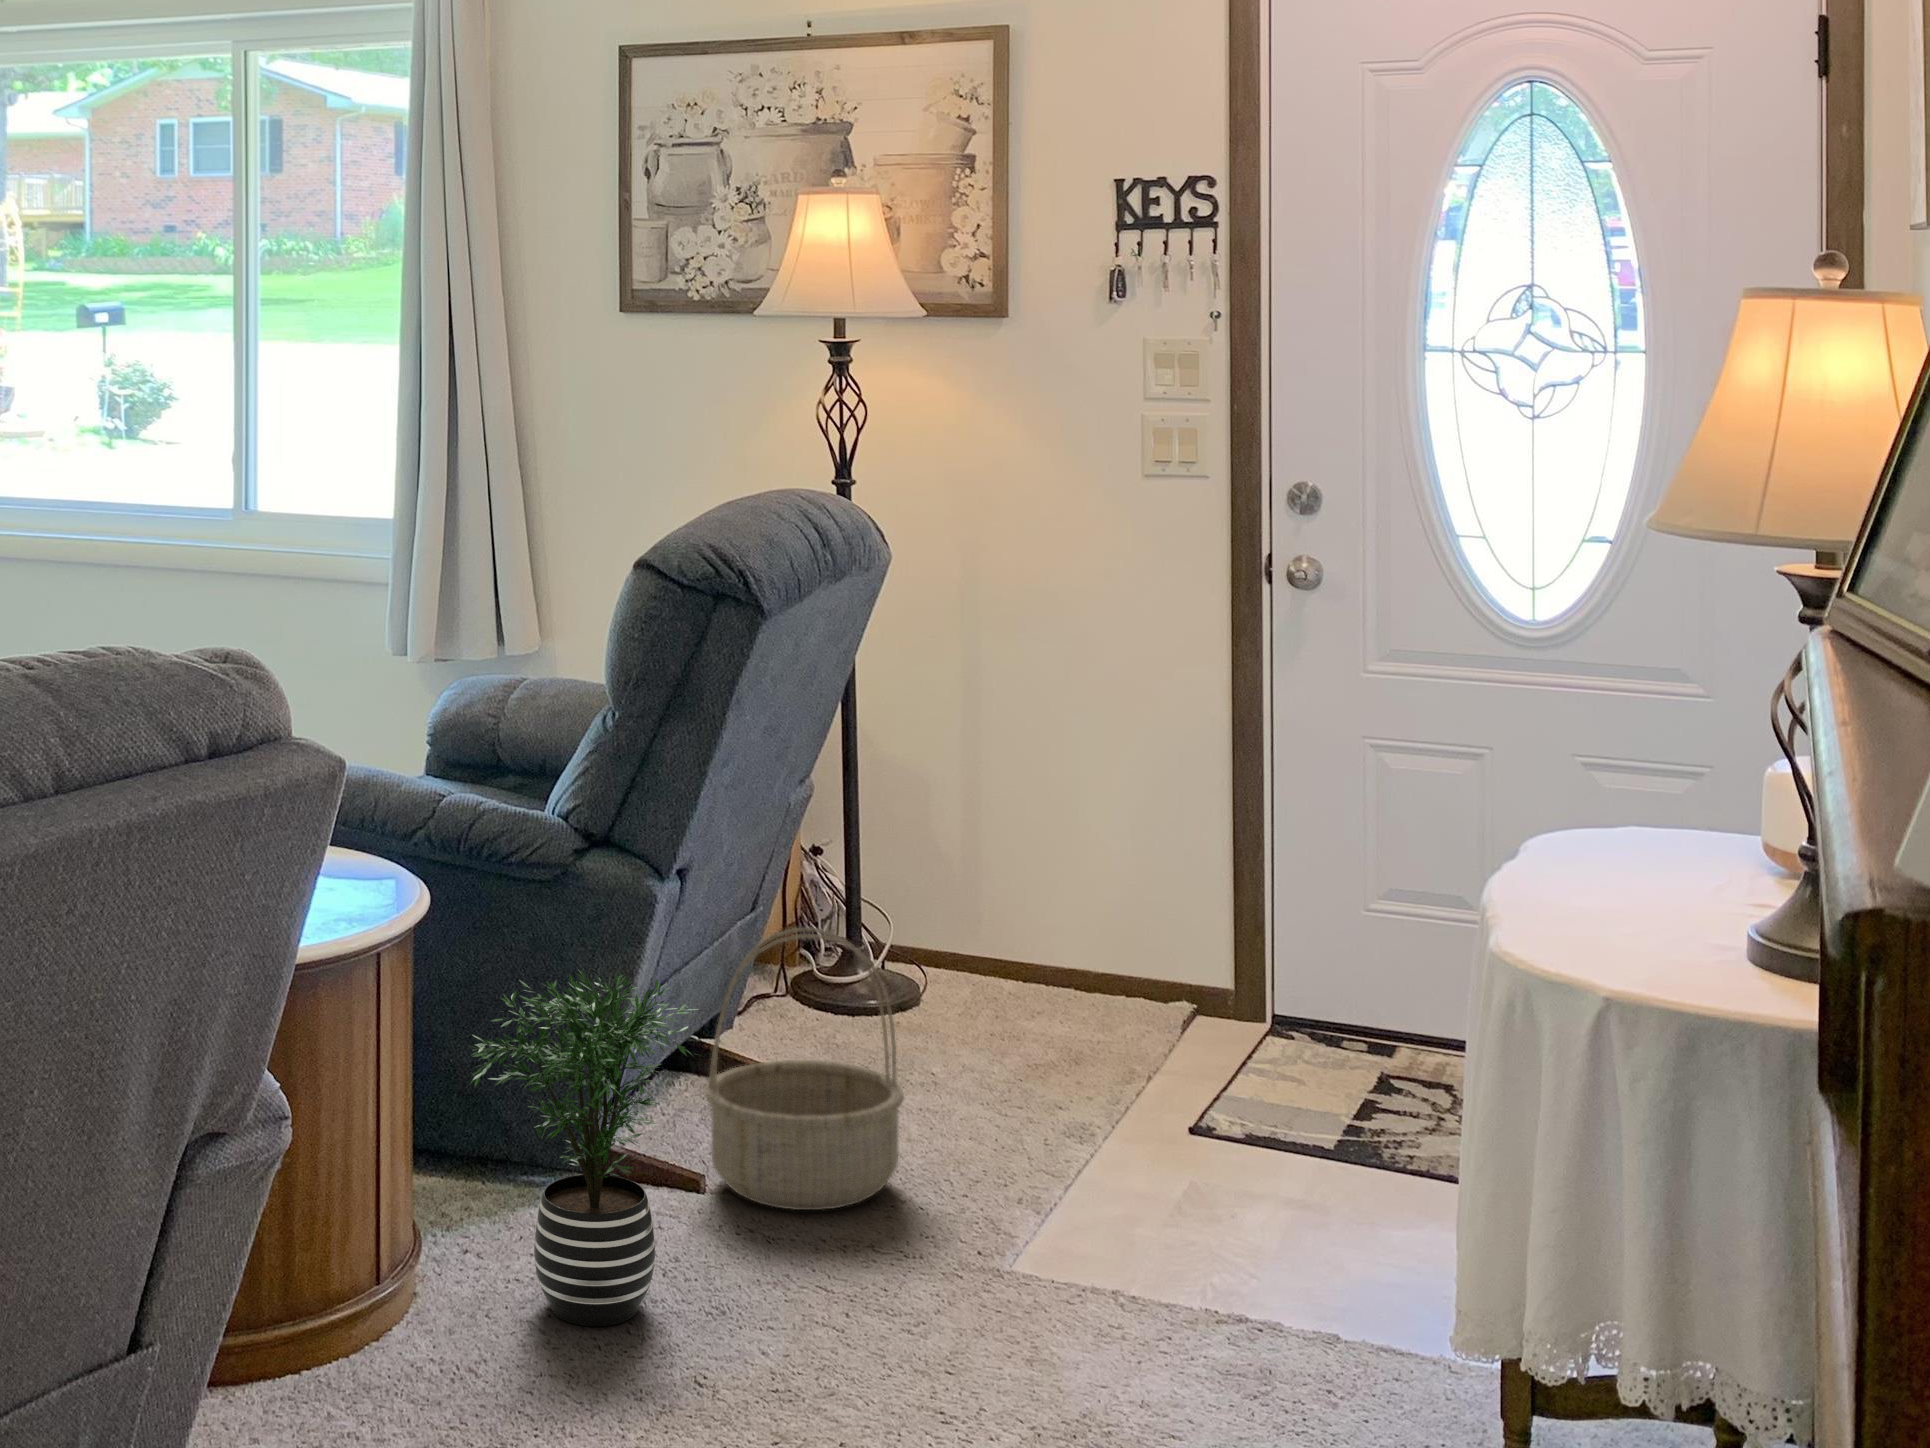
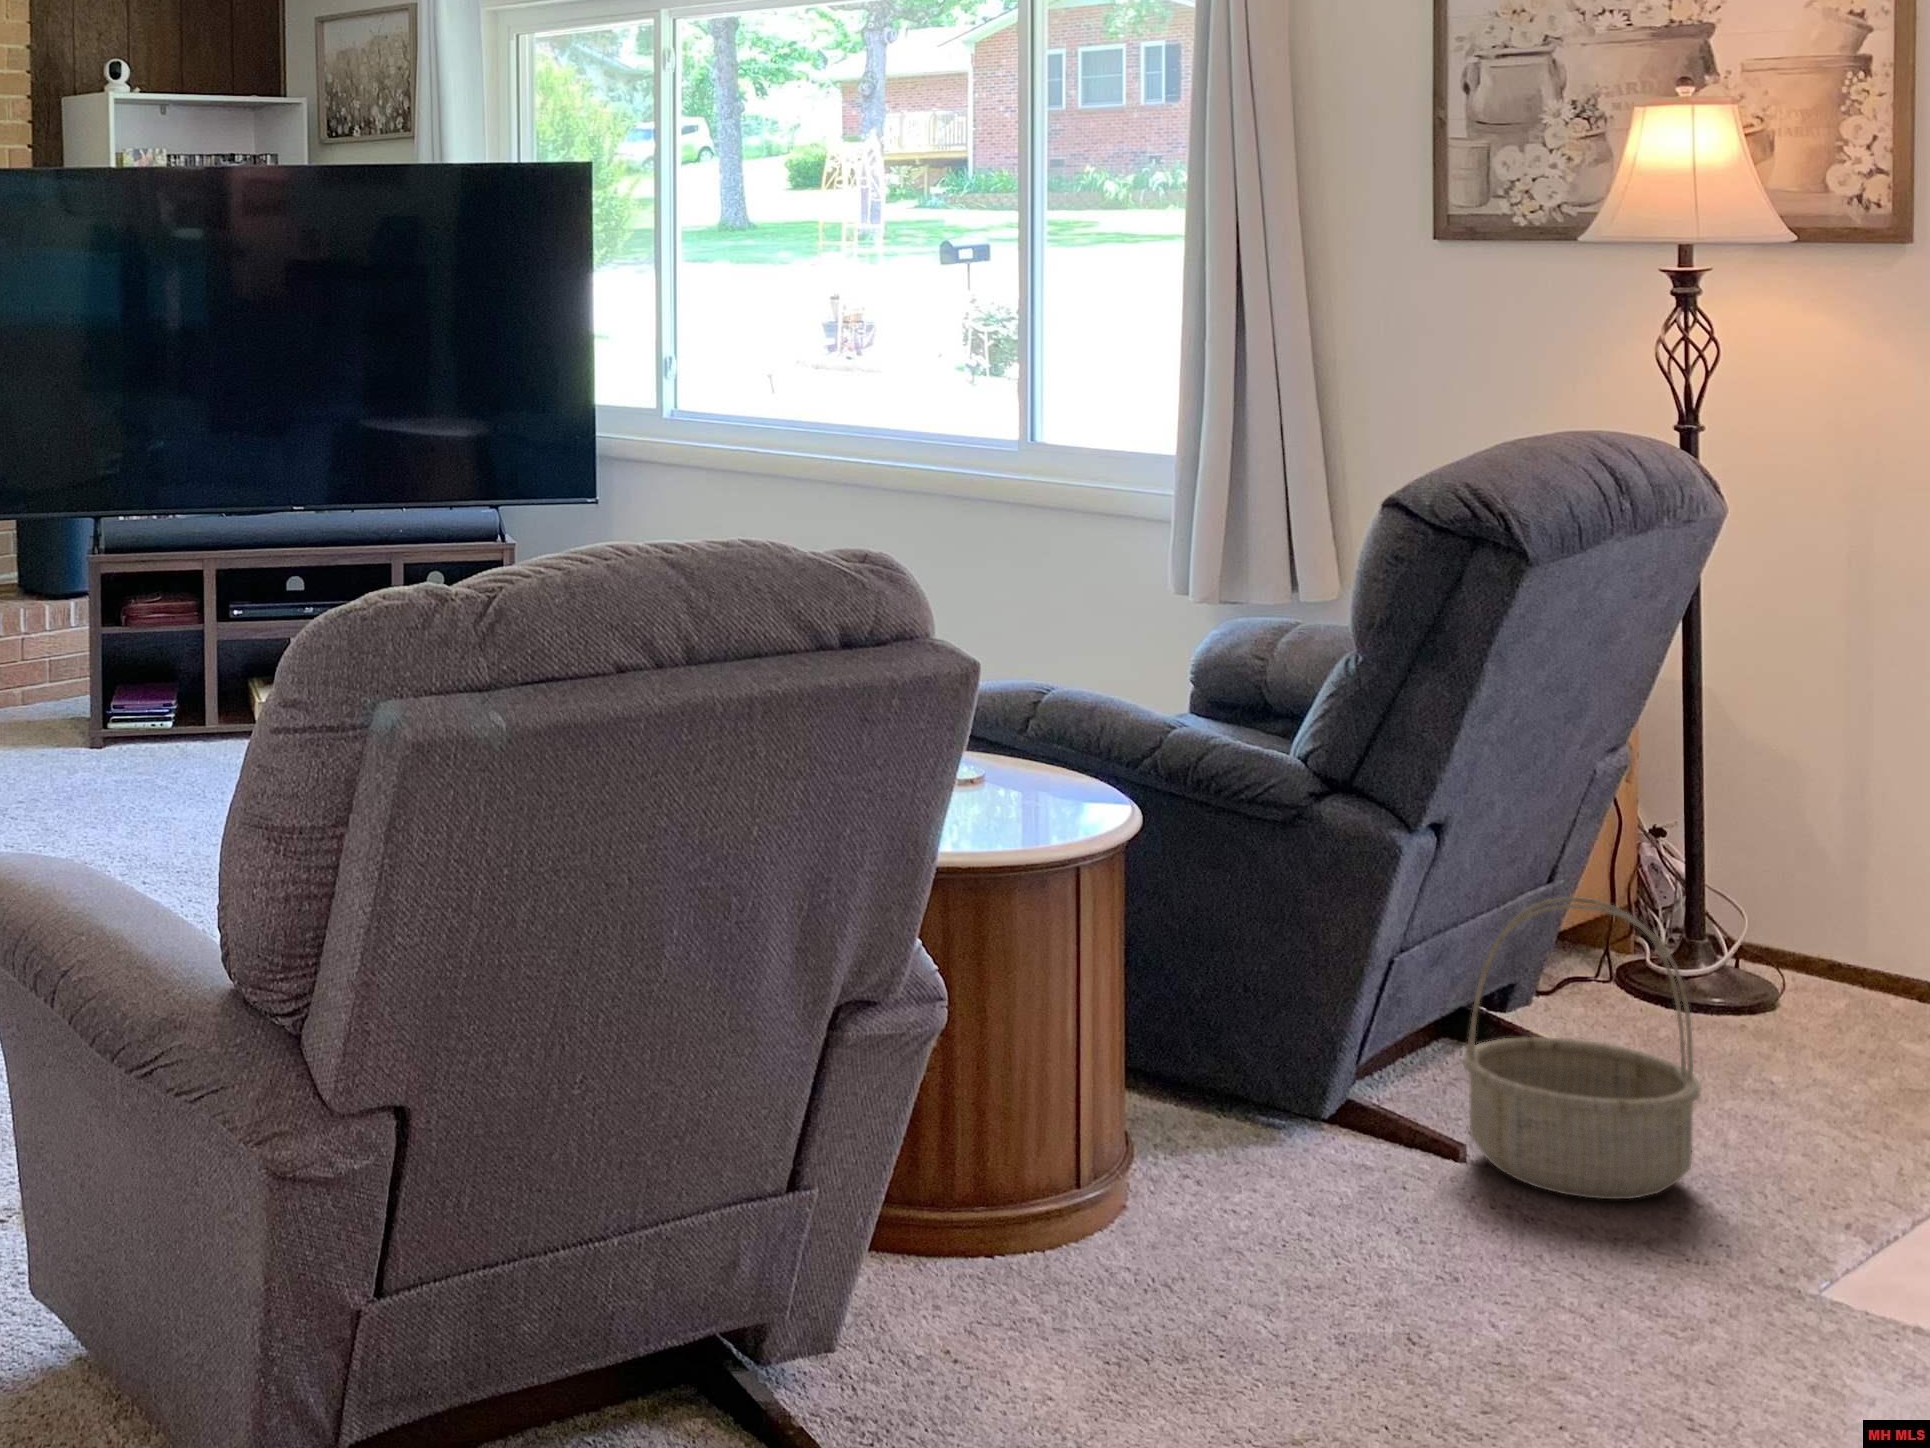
potted plant: present [470,971,697,1326] -> none [1174,906,1434,1269]

